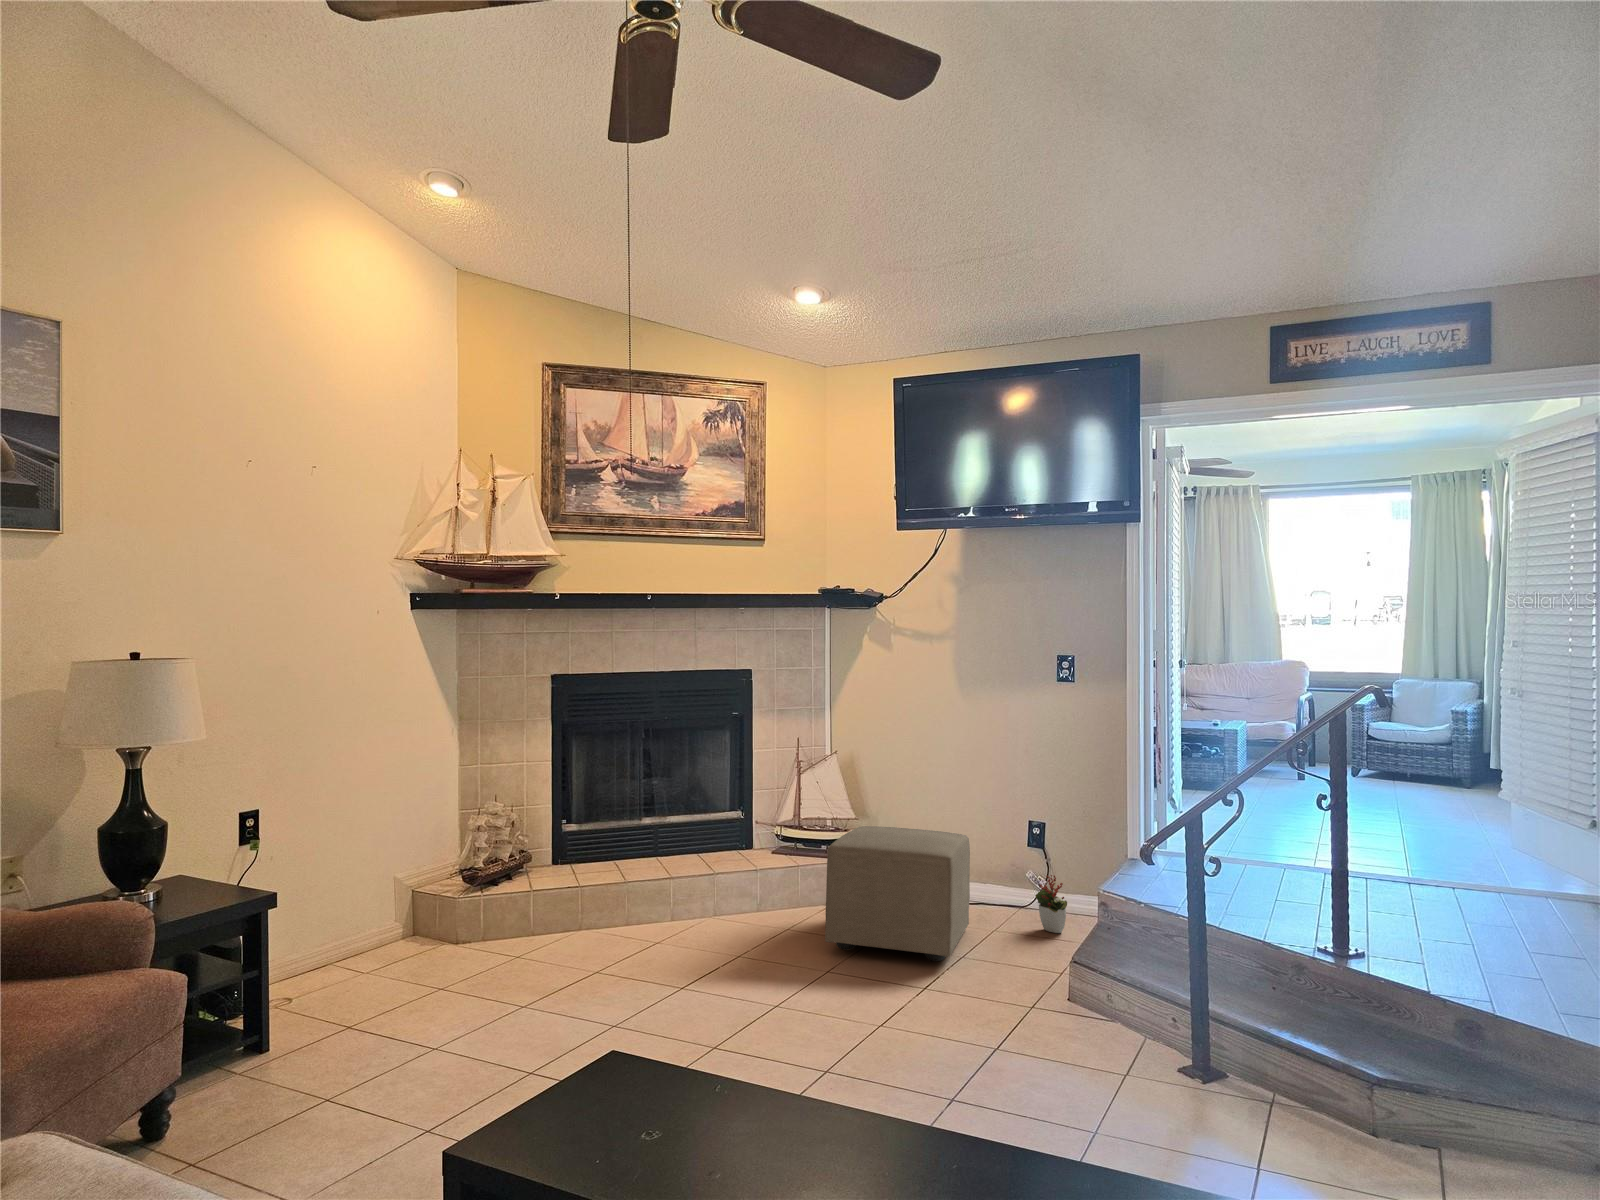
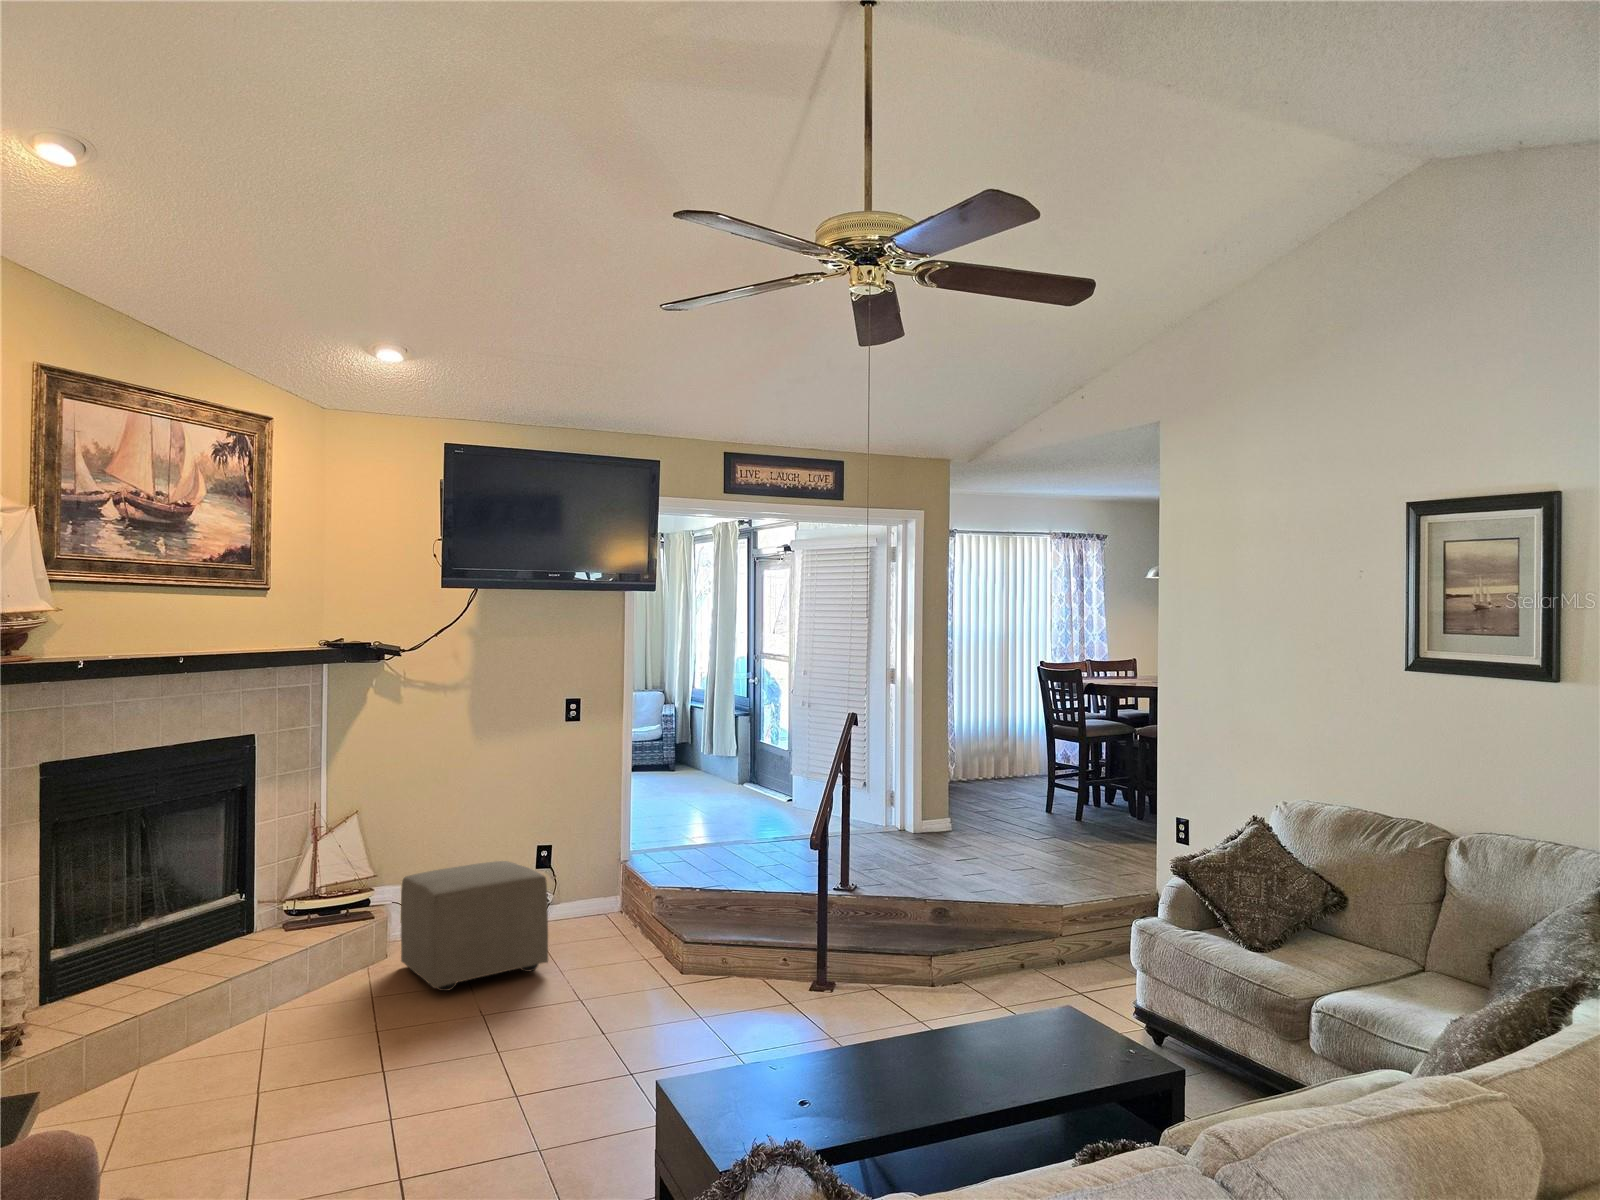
decorative plant: present [1035,875,1067,933] -> none [551,878,580,926]

